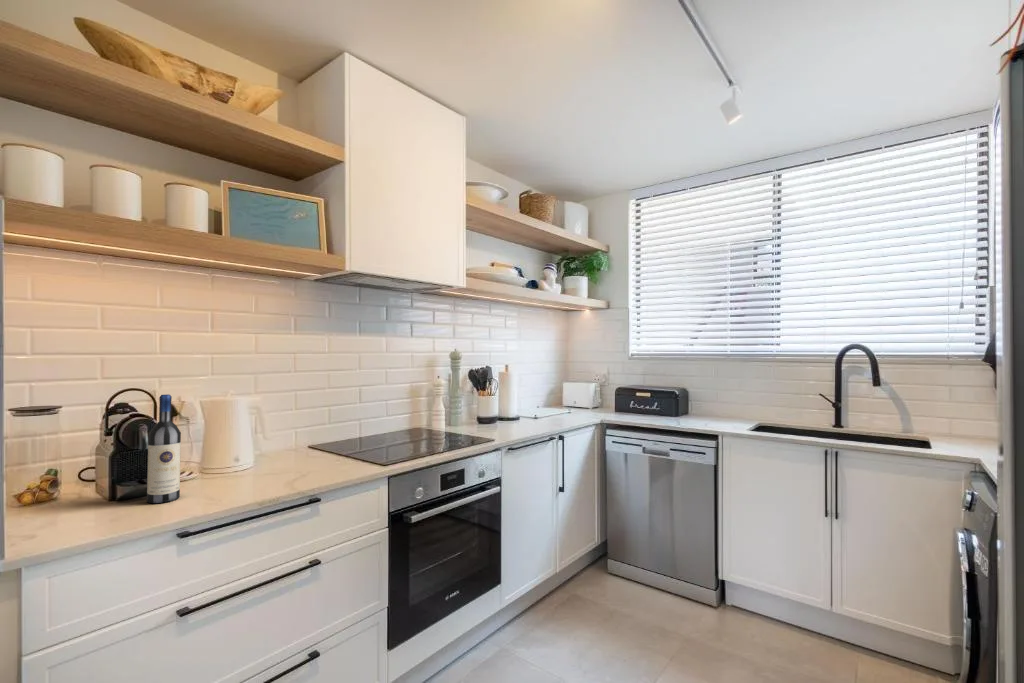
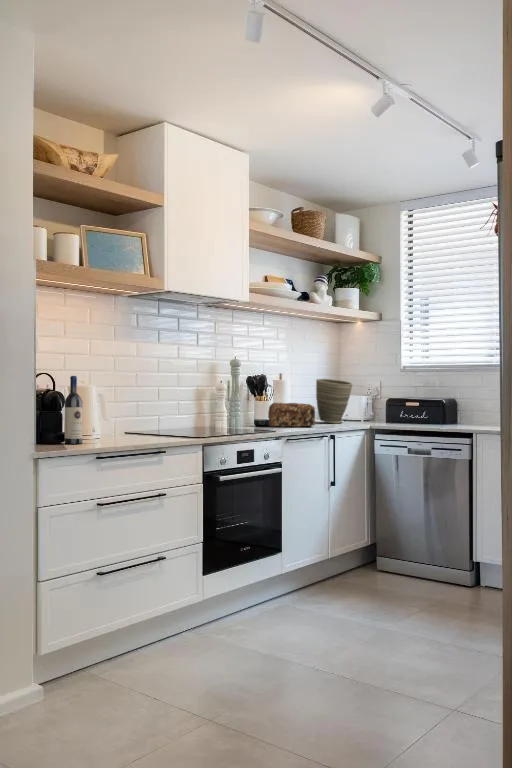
vase: none [544,369,583,417] -> present [316,379,352,423]
bread loaf: none [491,399,542,427] -> present [268,403,315,427]

